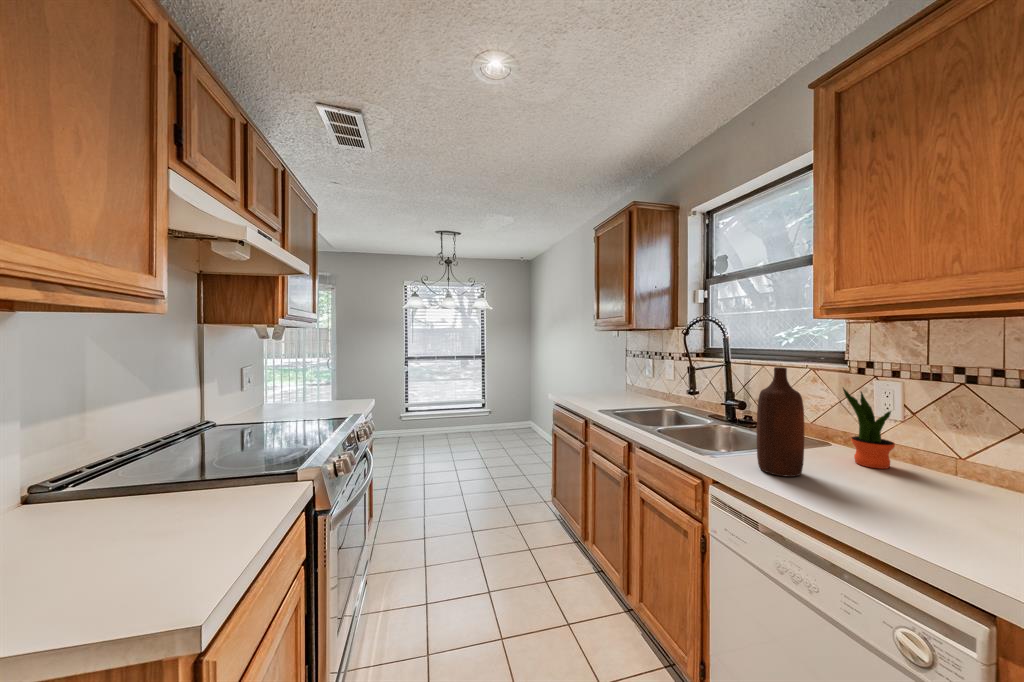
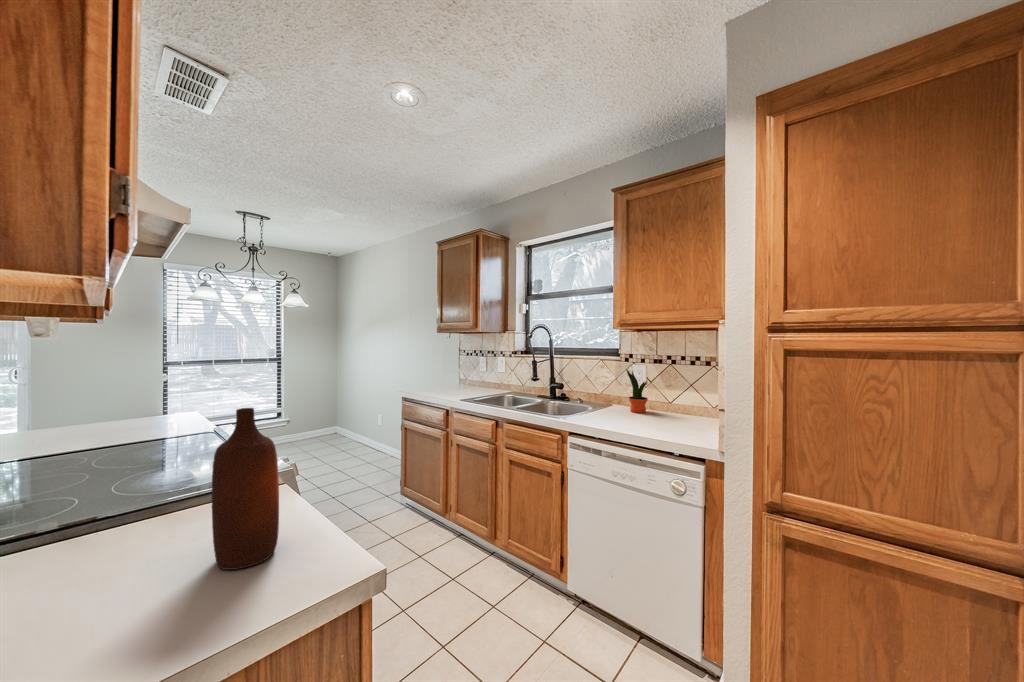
bottle: present [757,367,804,477] -> present [212,408,279,570]

